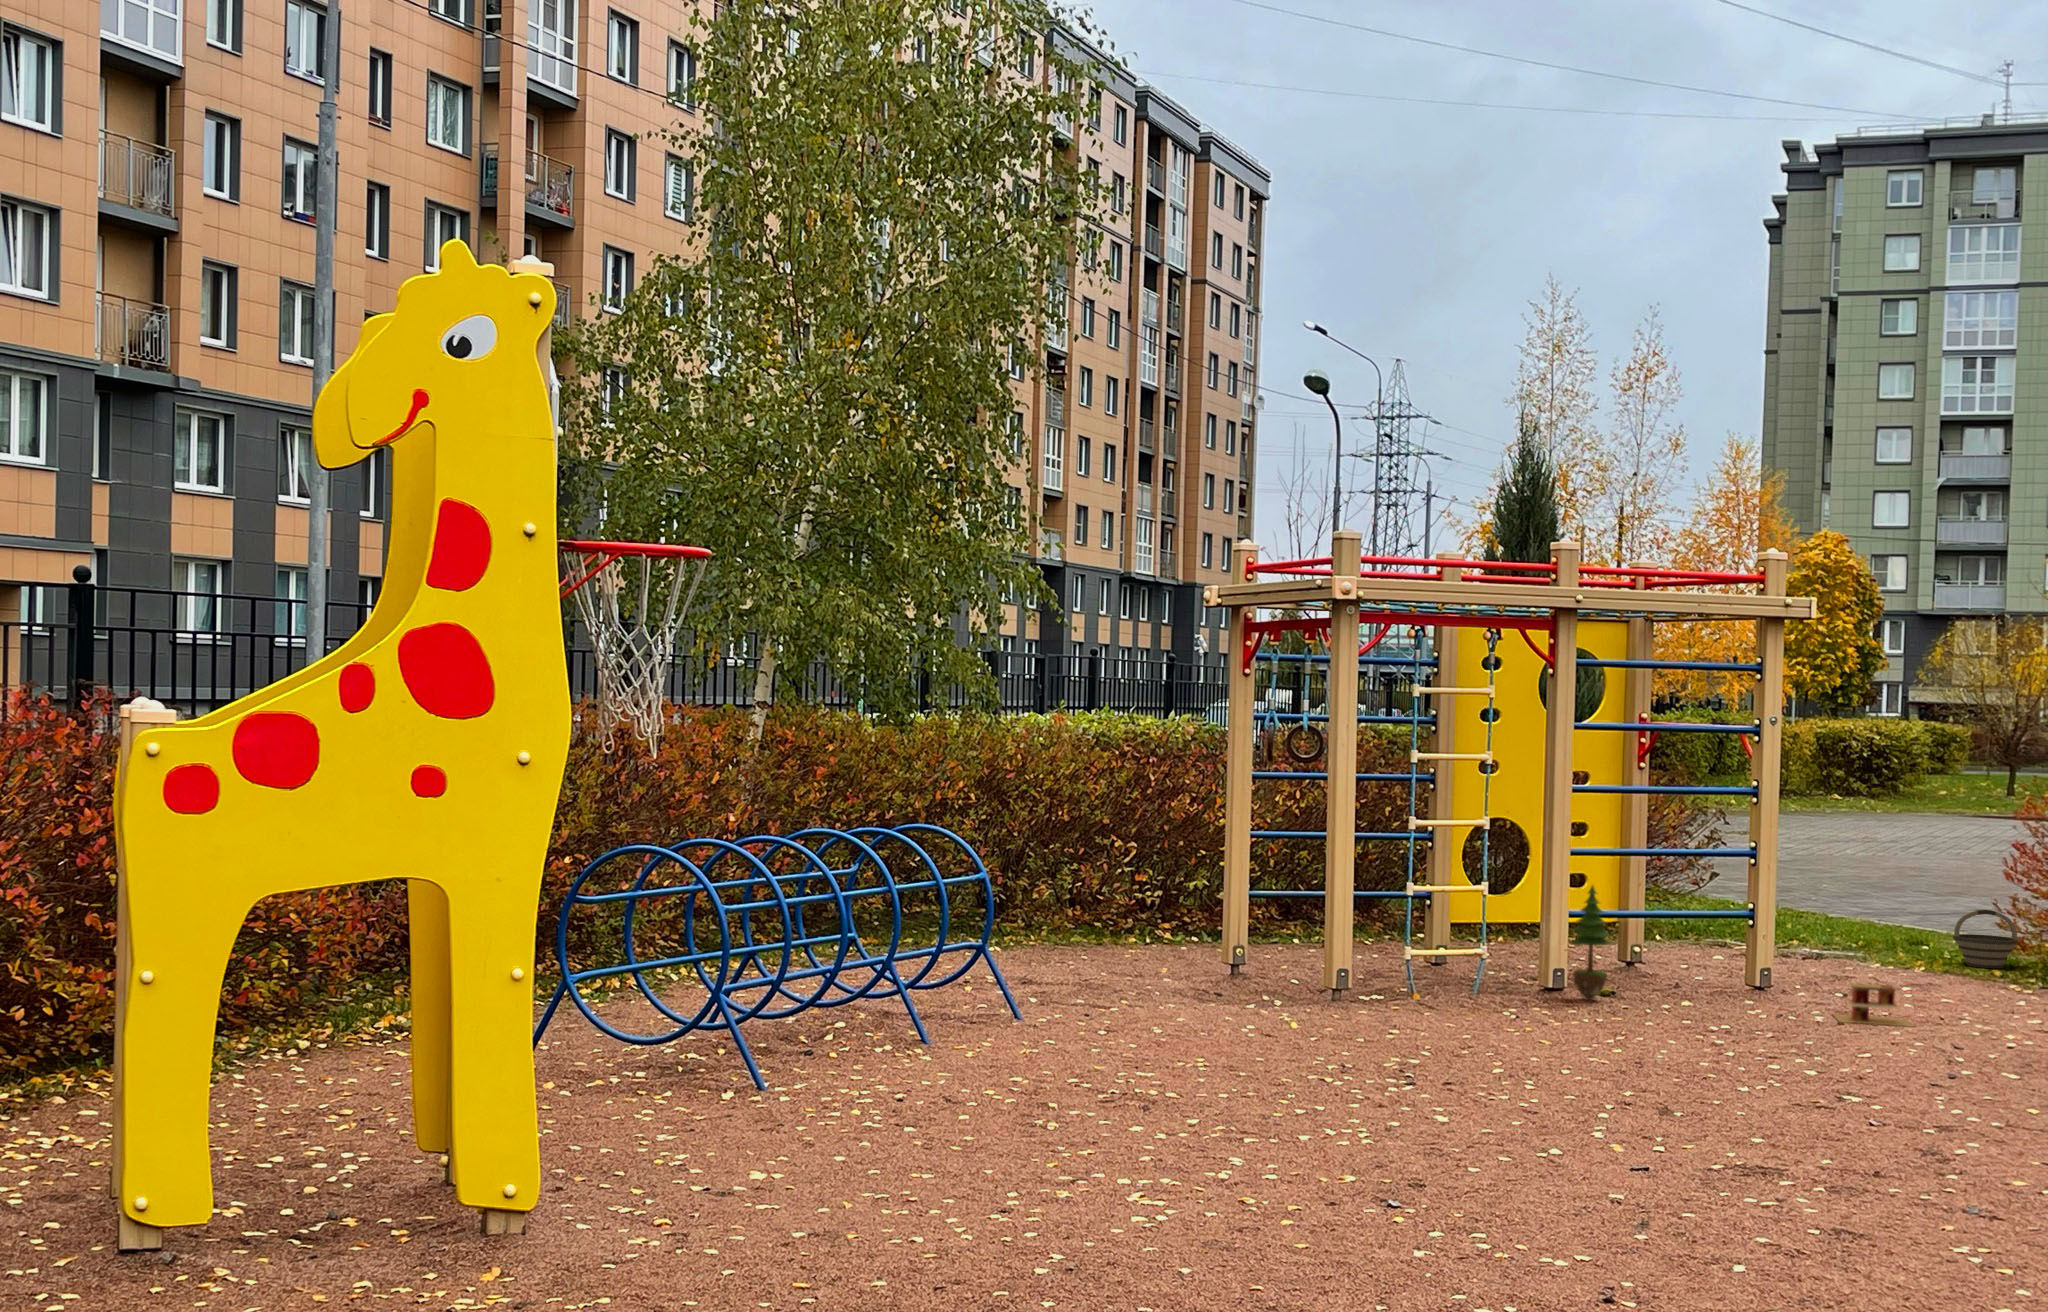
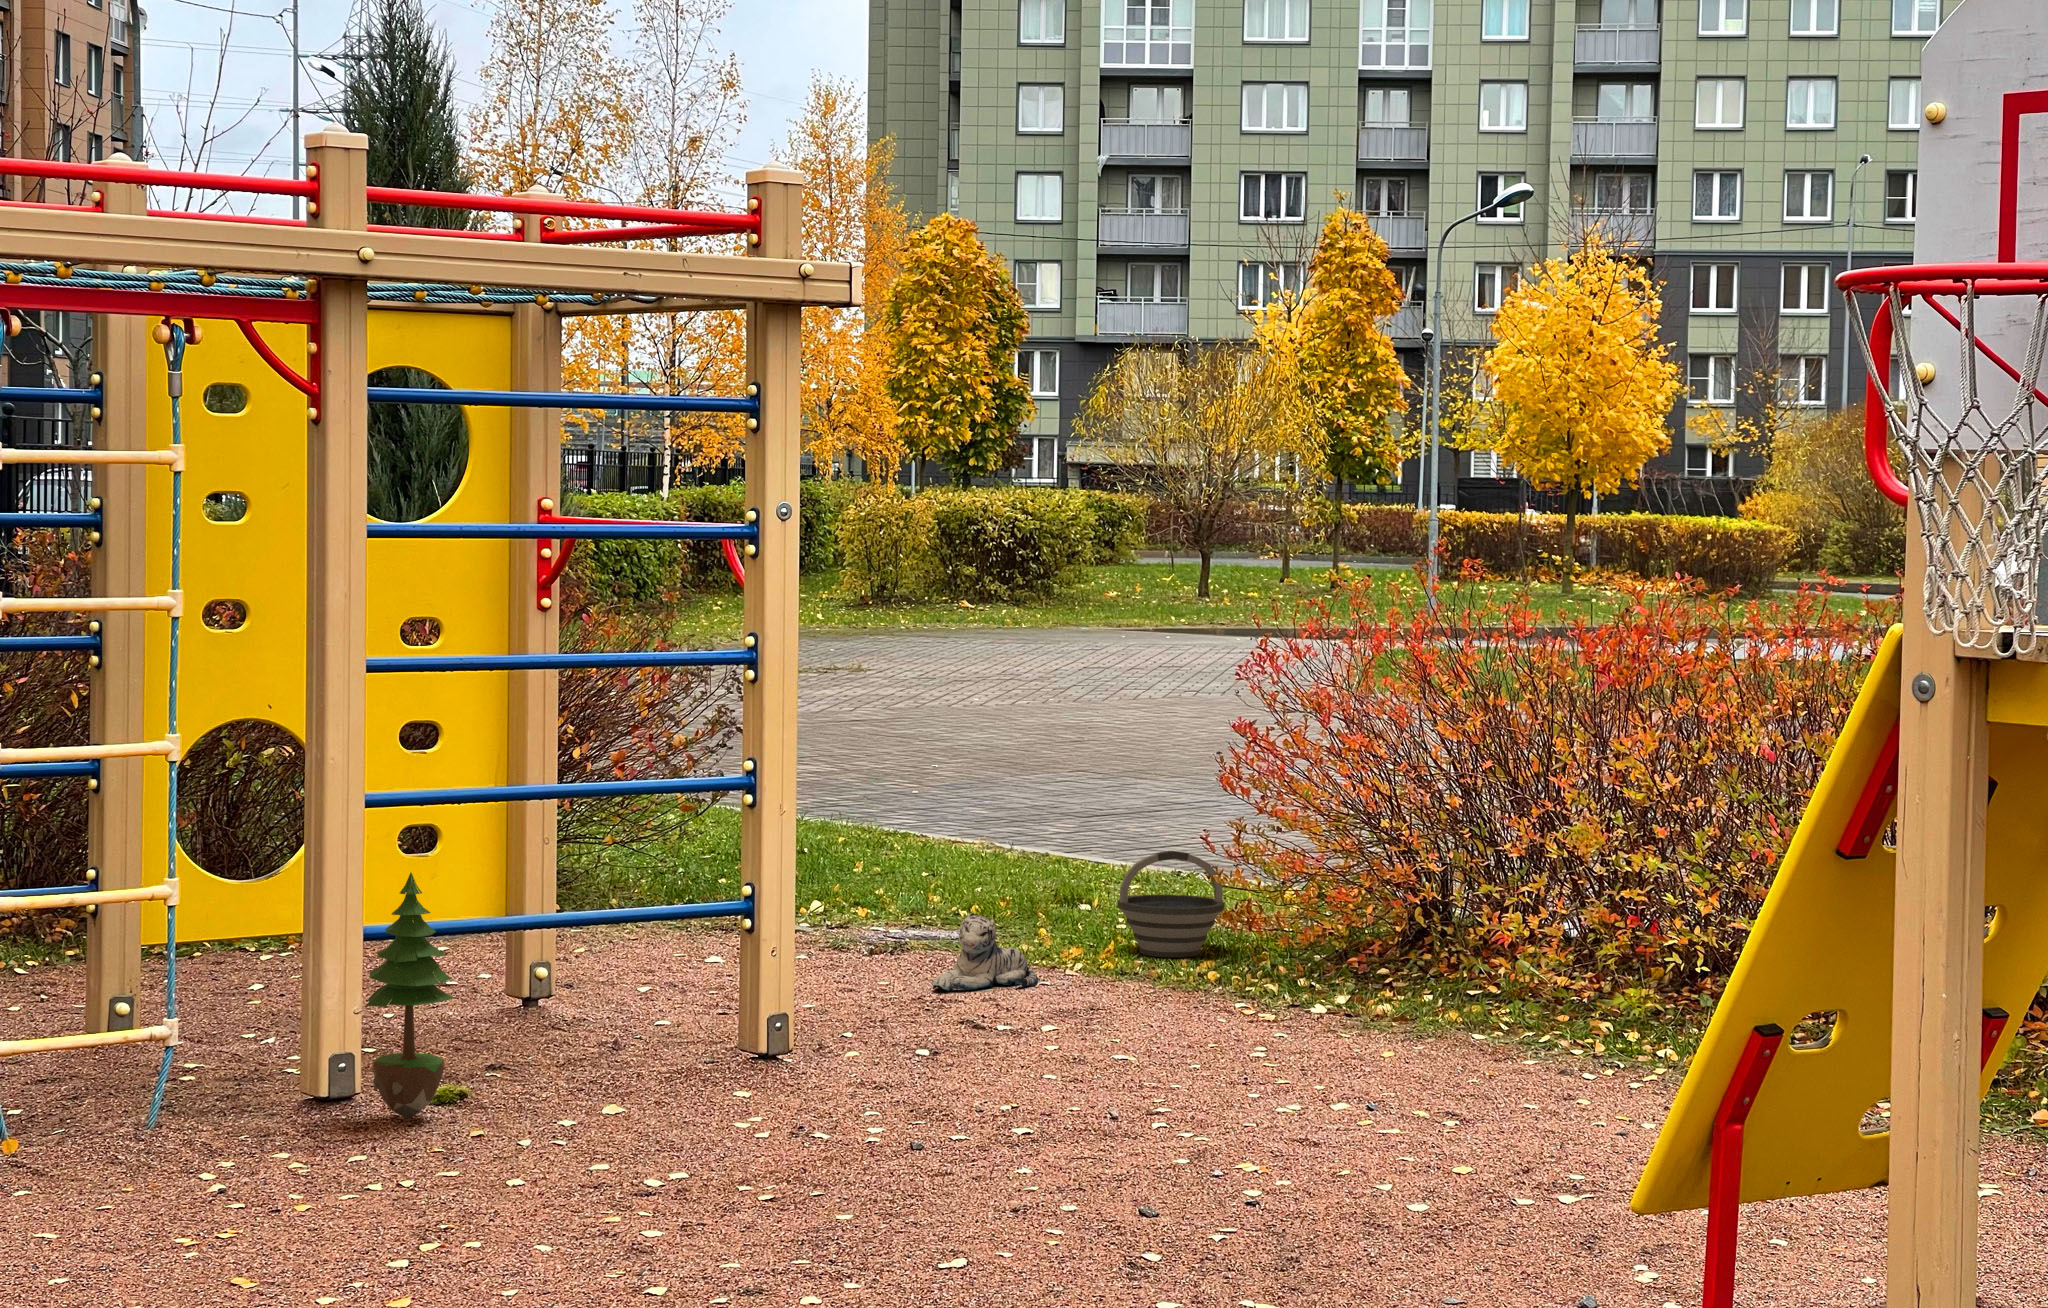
plush toy: none [1846,933,1907,974] -> present [932,913,1038,991]
toy house: present [1833,983,1914,1027] -> none [890,1041,1047,1132]

